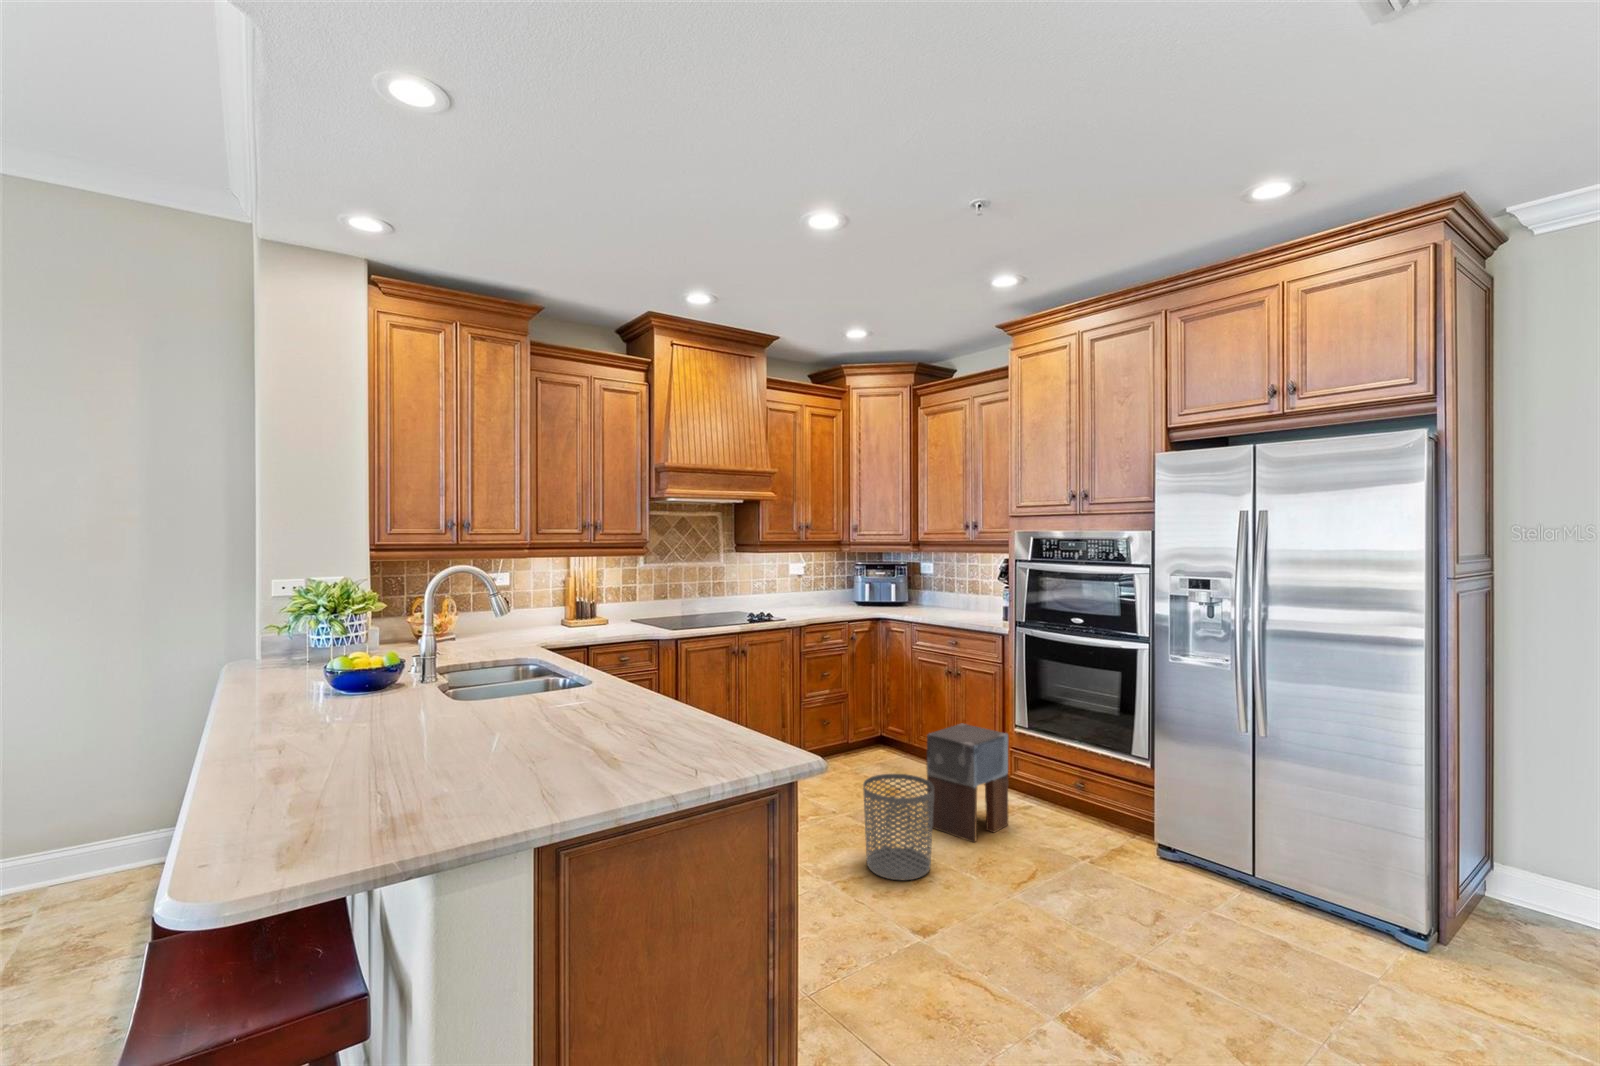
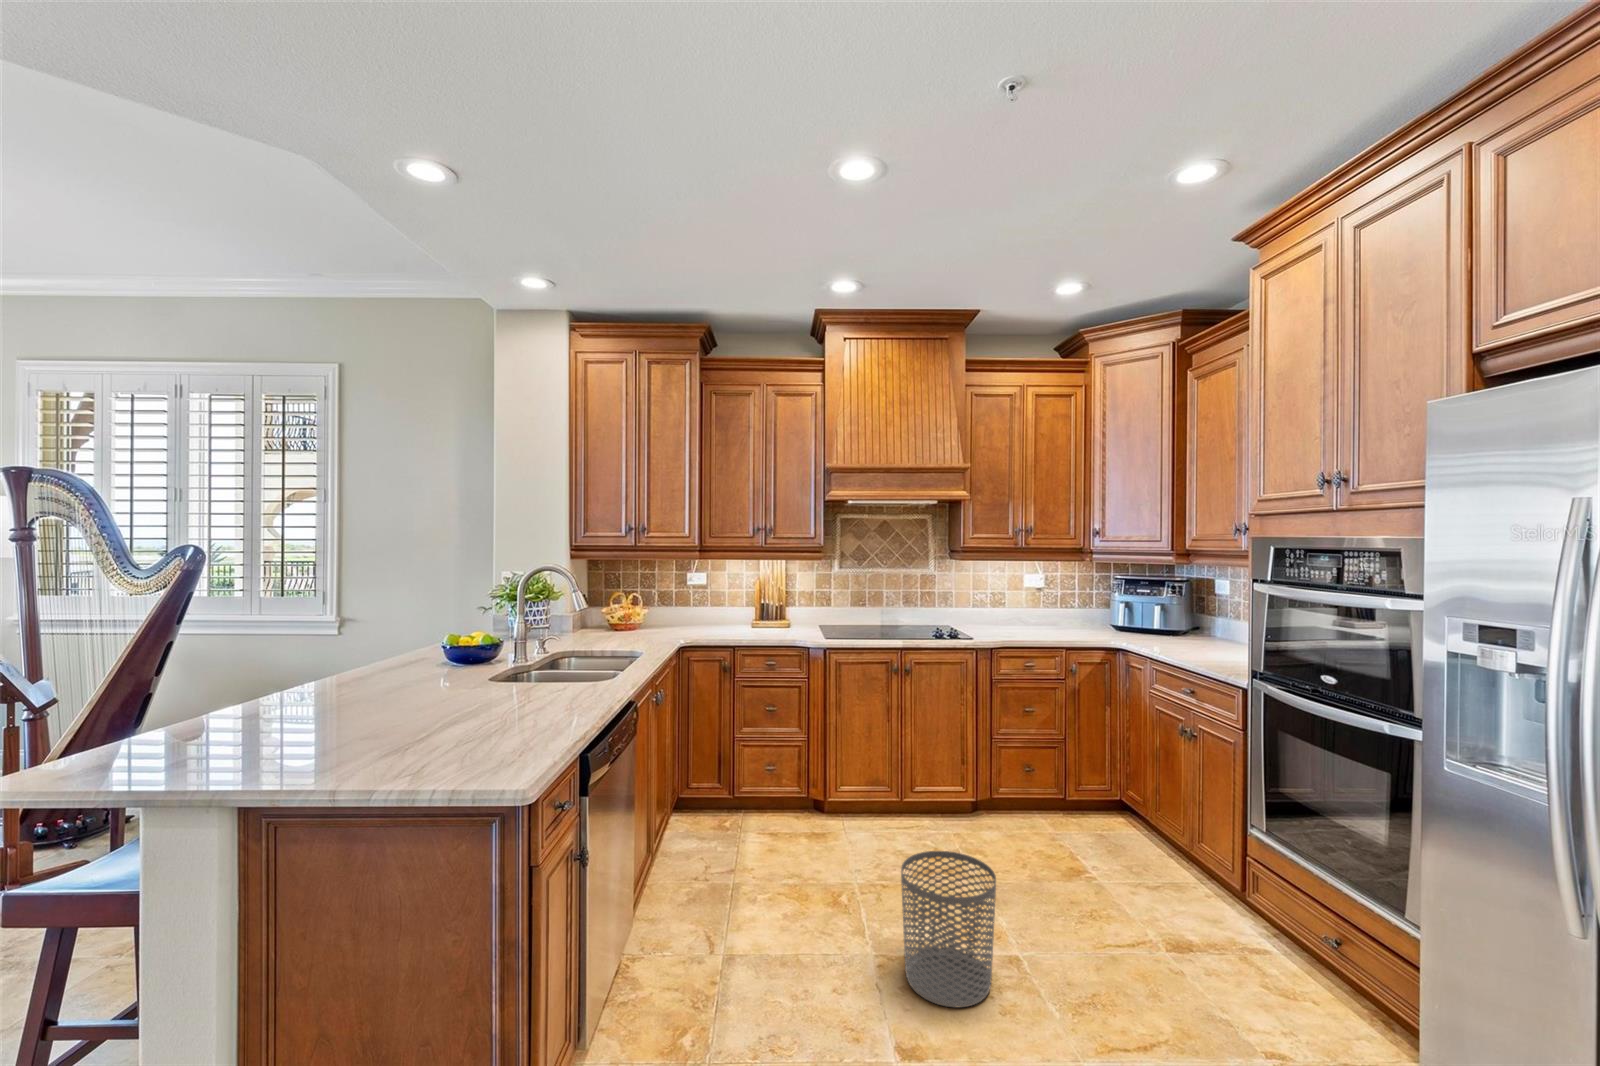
stool: present [927,723,1008,842] -> none [1054,811,1183,990]

